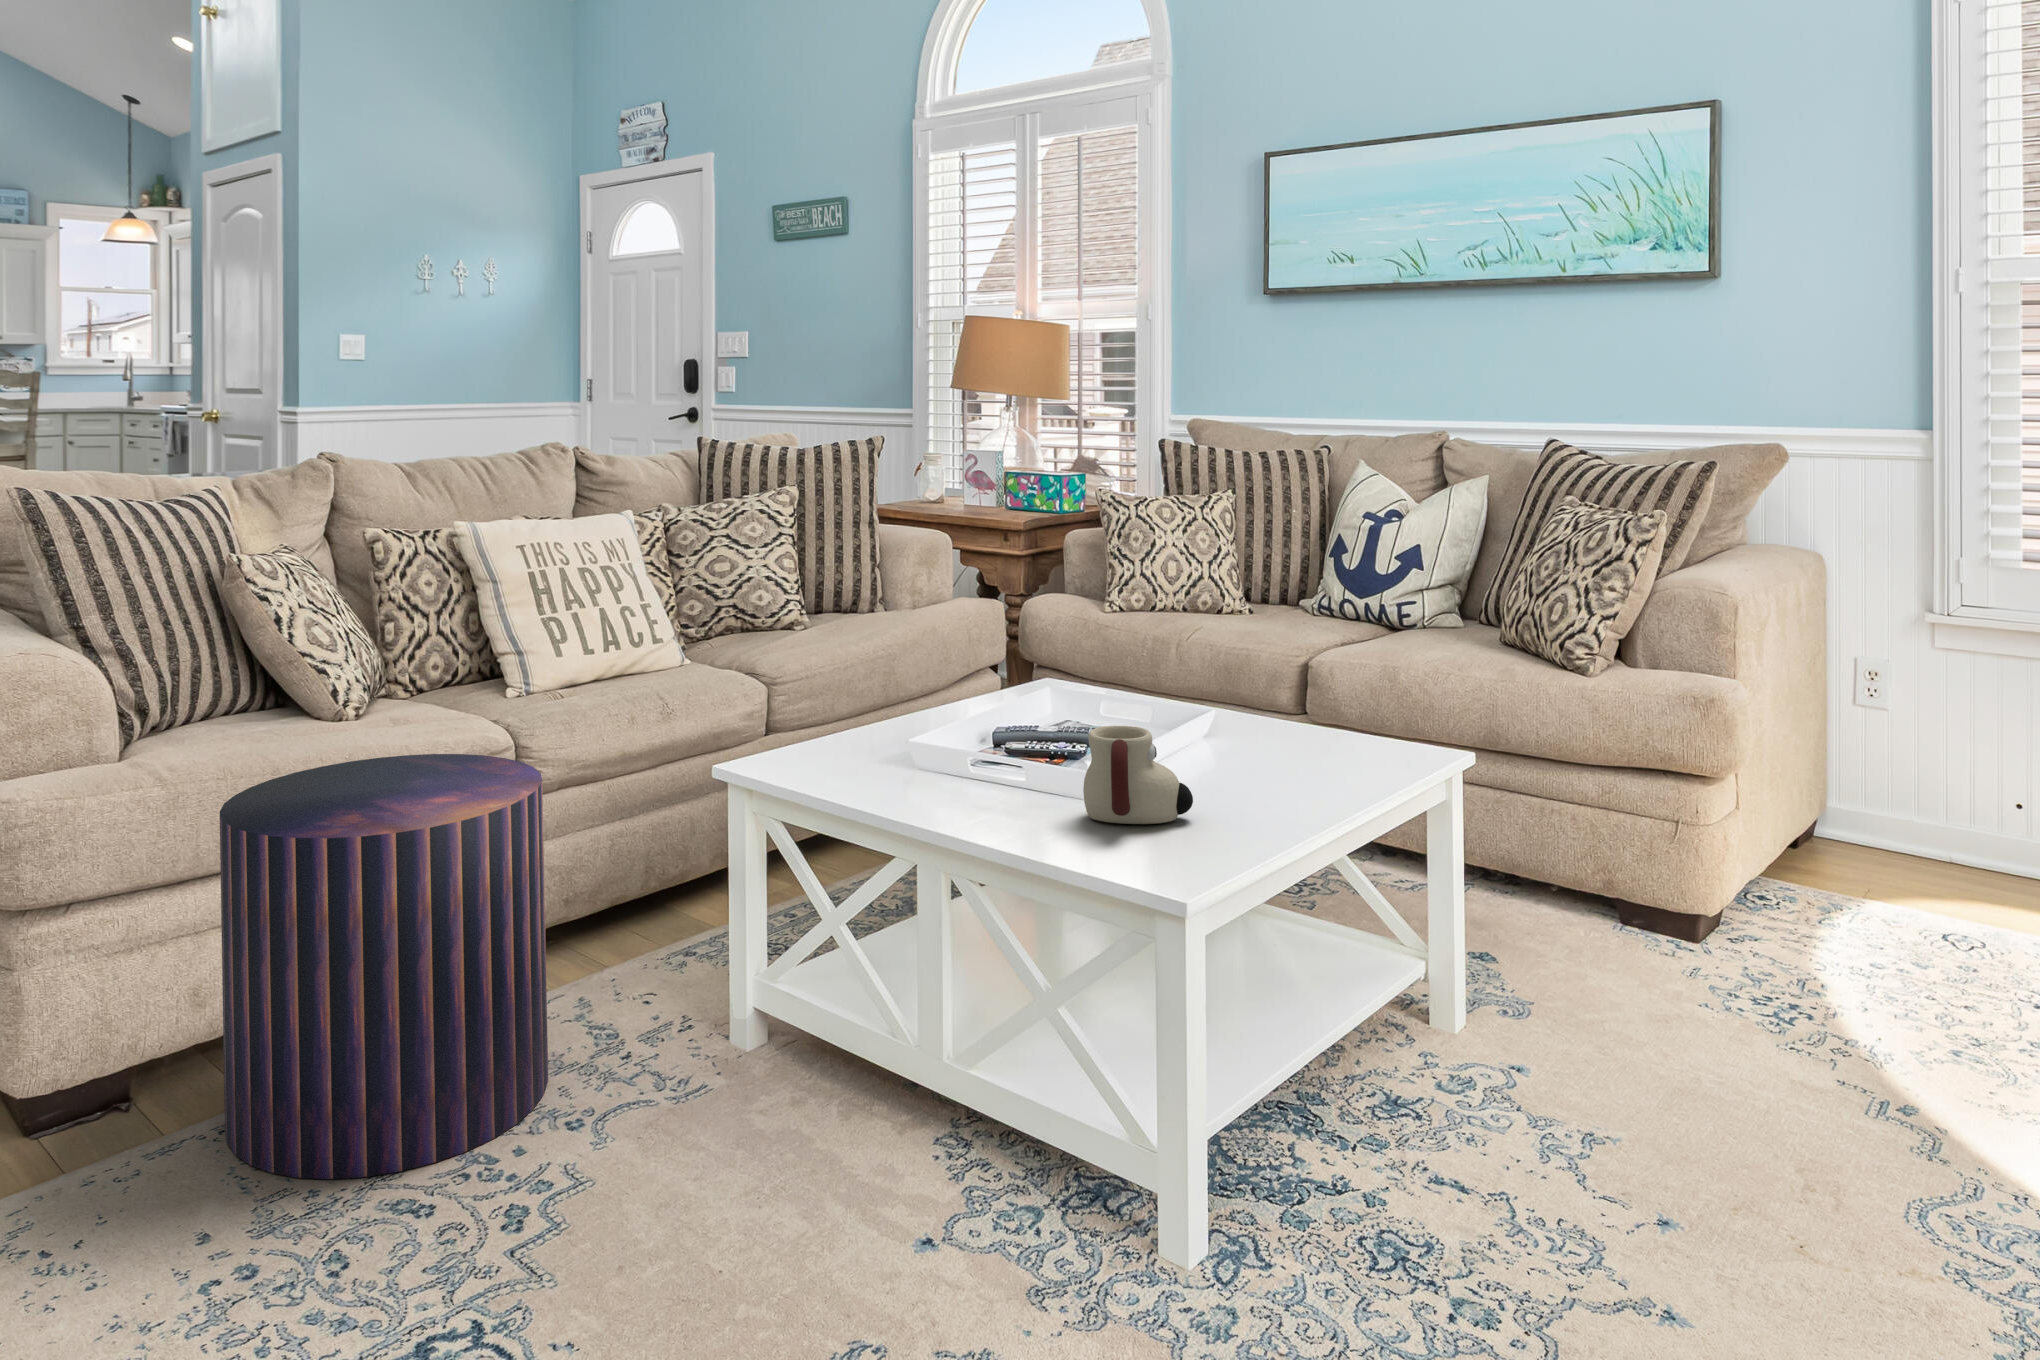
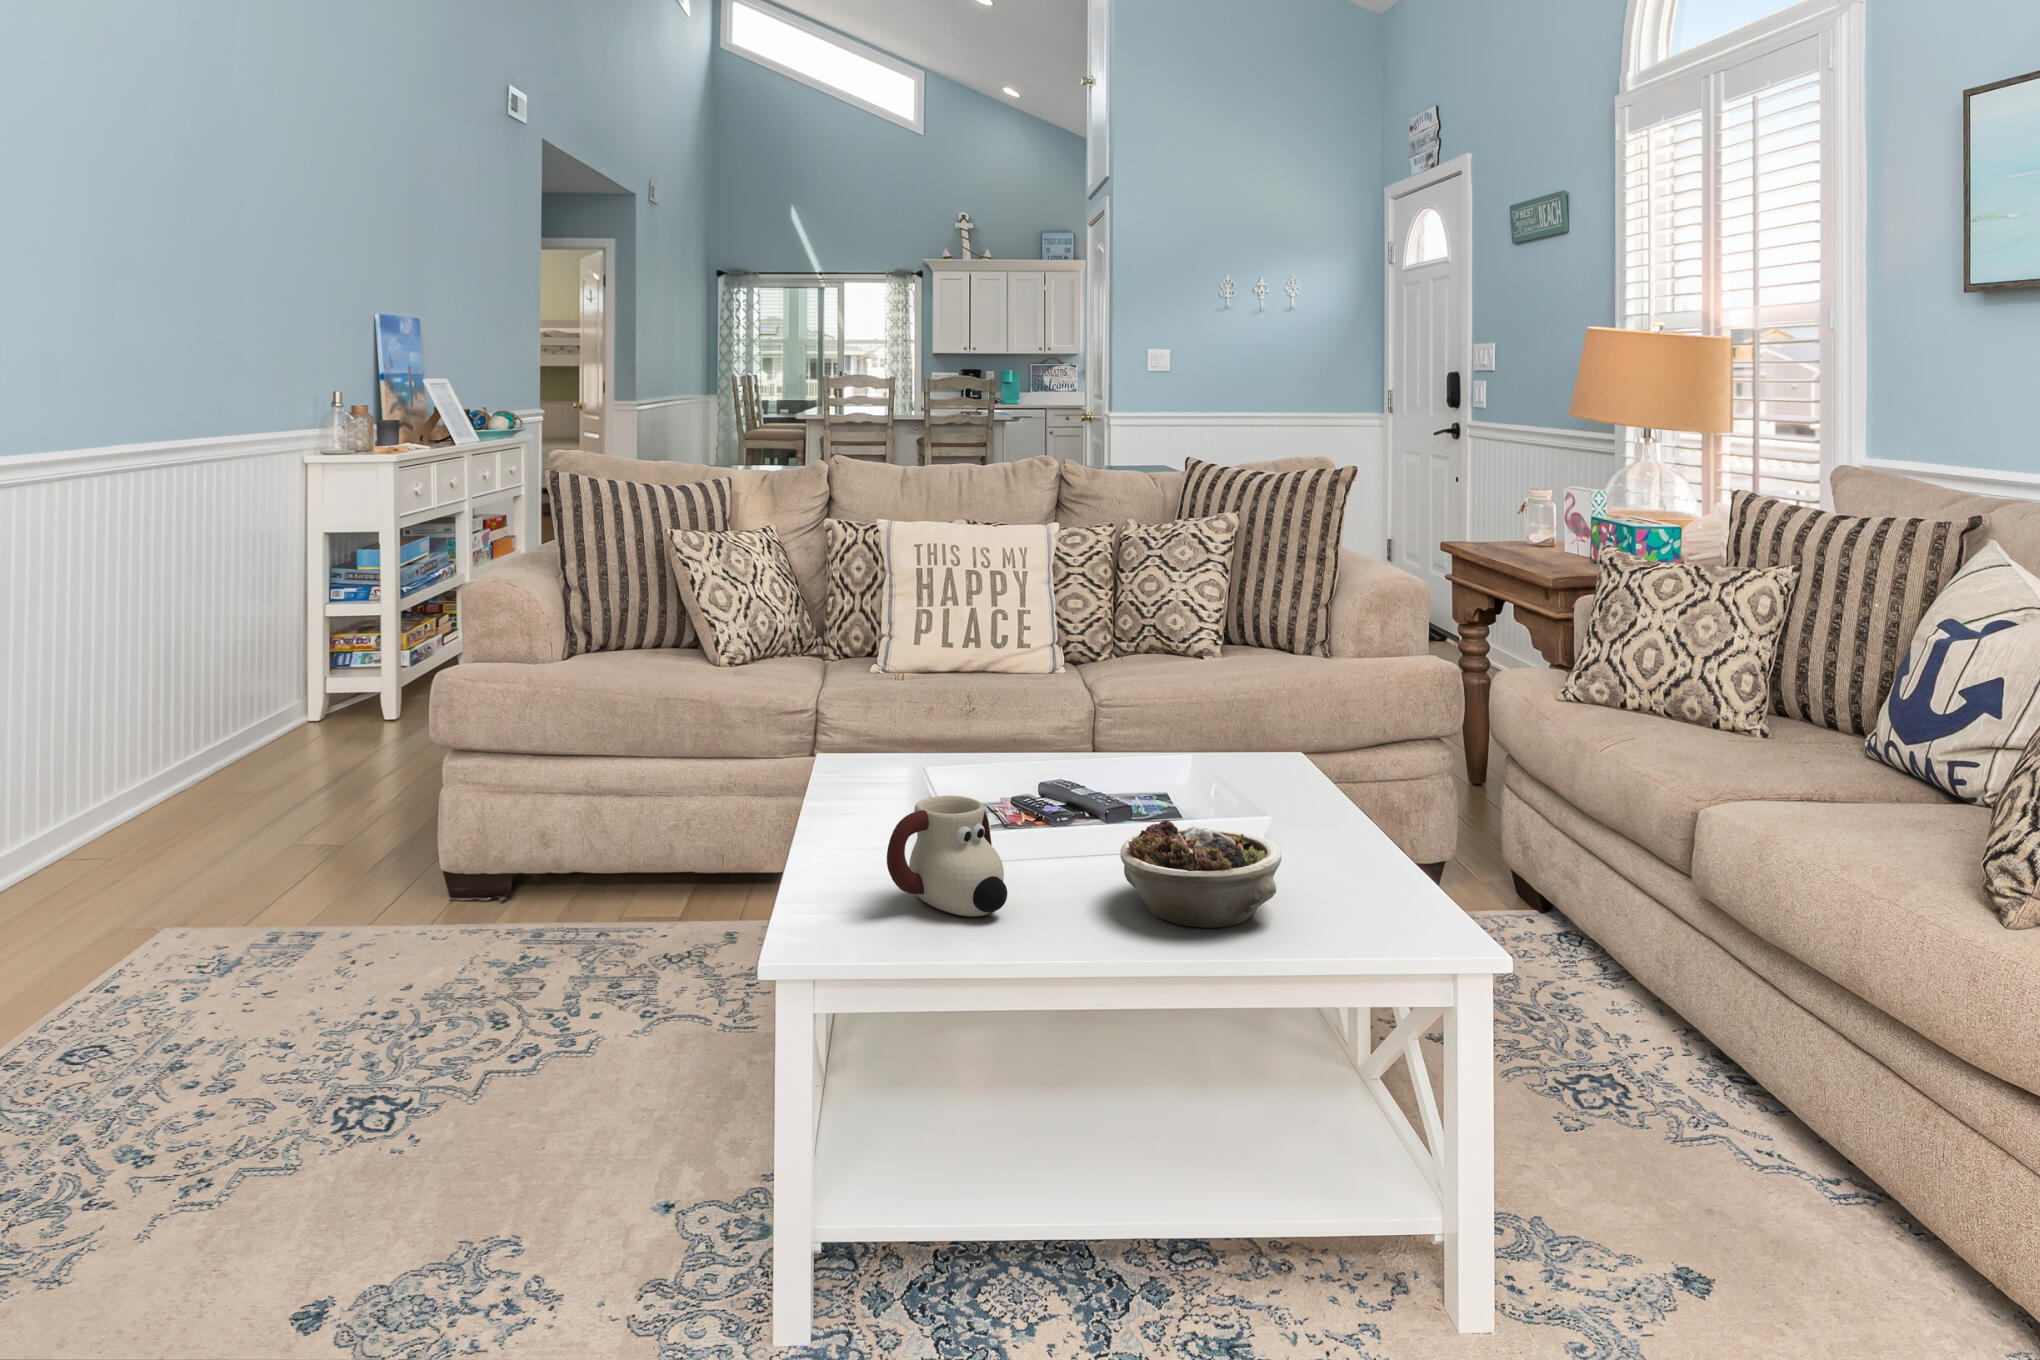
succulent planter: none [1204,713,1337,787] -> present [1120,820,1281,928]
pouf: present [220,754,548,1179] -> none [418,697,679,1026]

